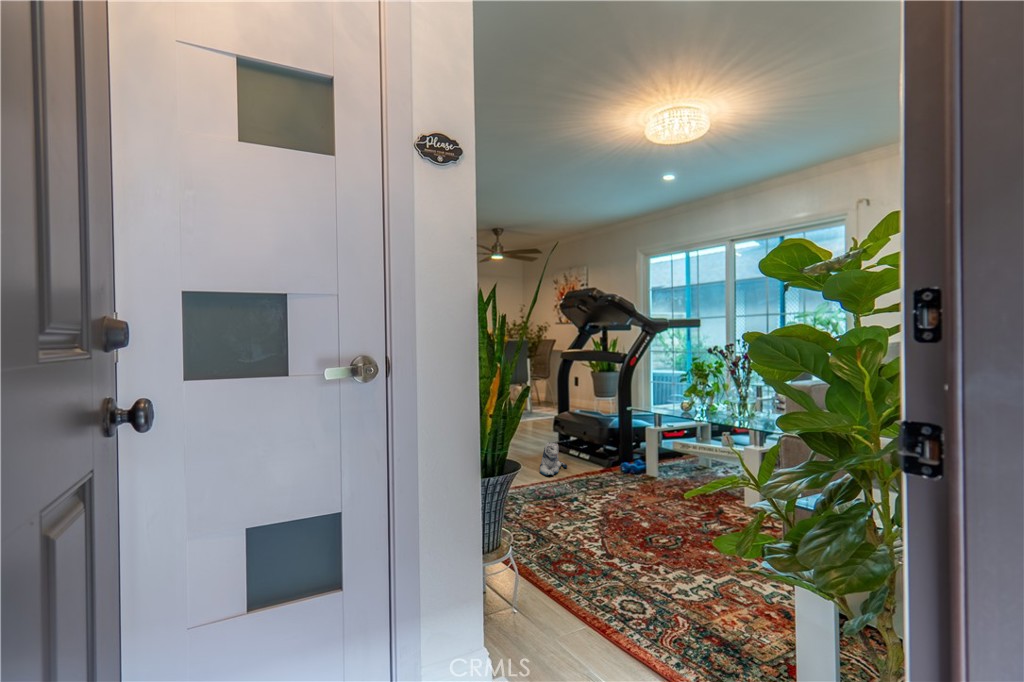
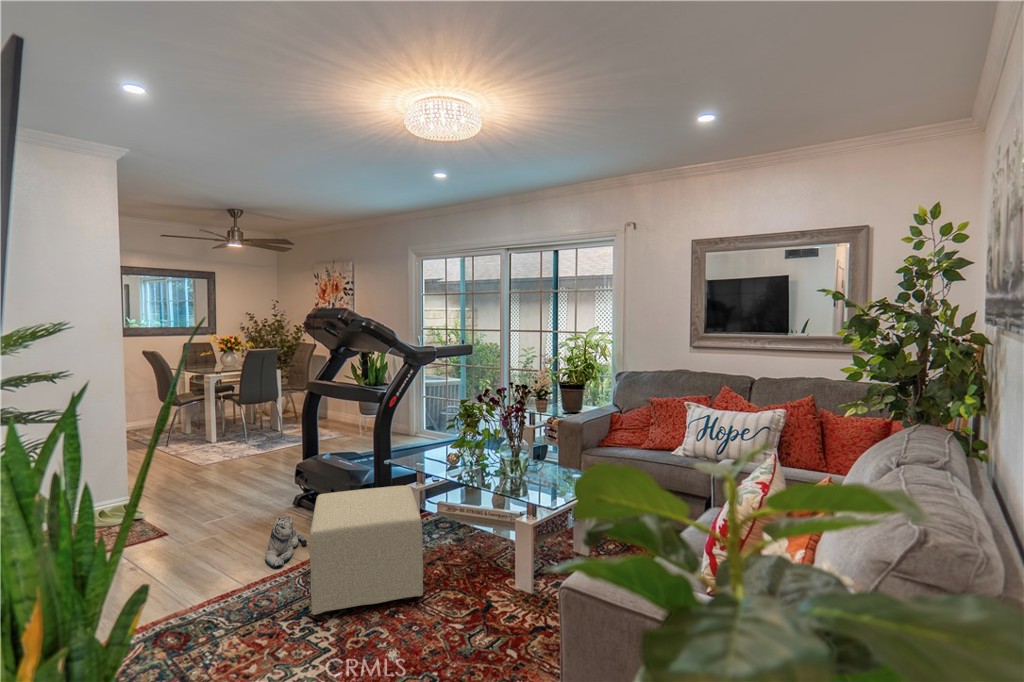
ottoman: none [579,421,667,502] -> present [309,485,423,615]

